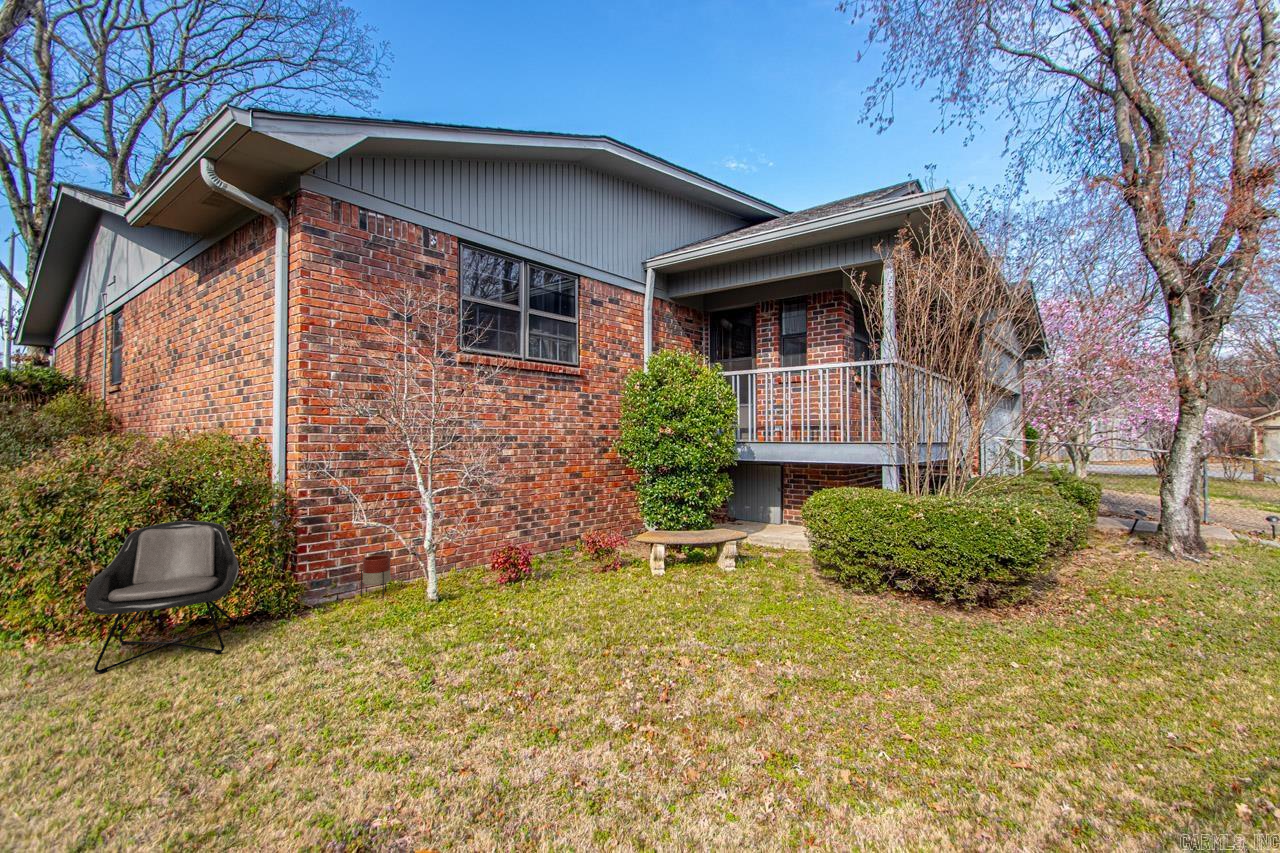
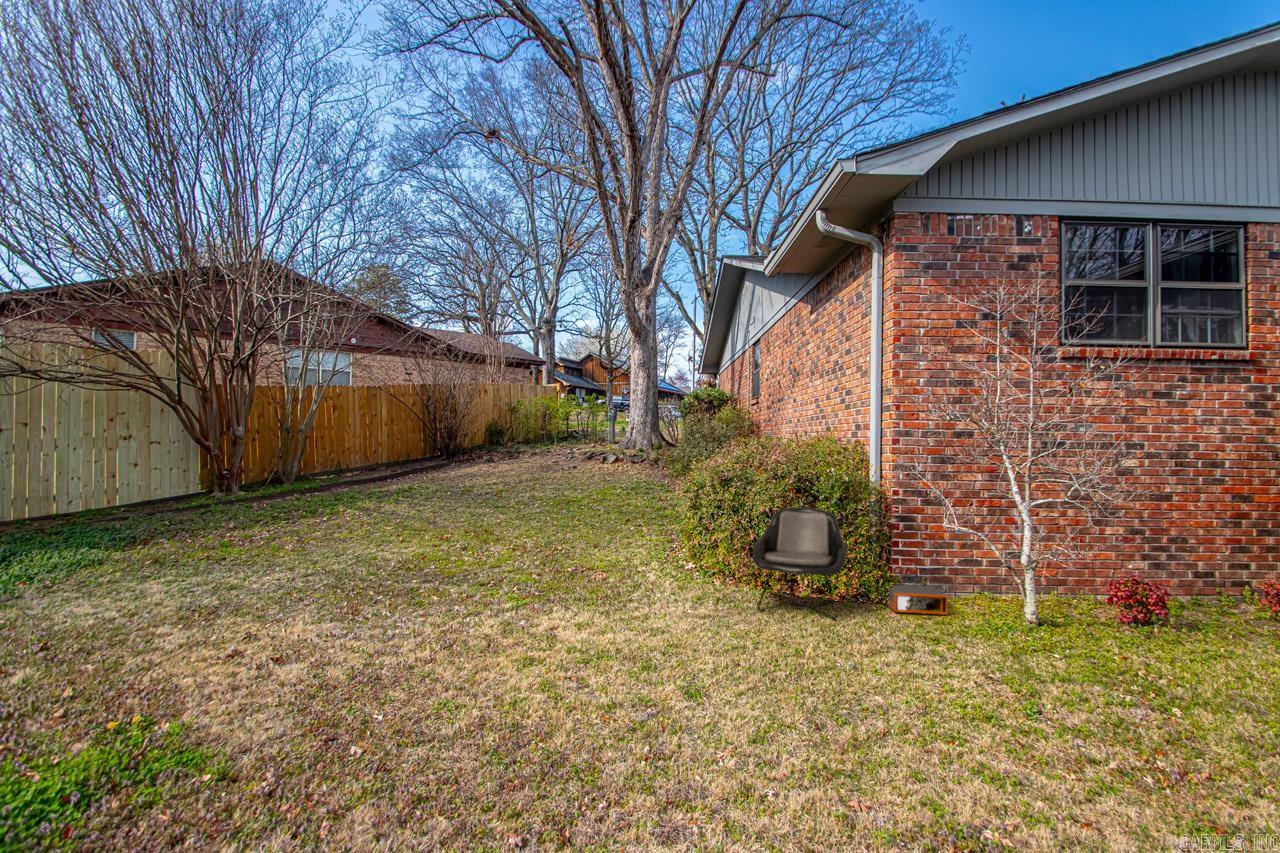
planter: present [361,555,390,598] -> none [950,562,981,608]
storage box: none [282,583,358,623] -> present [887,585,948,615]

